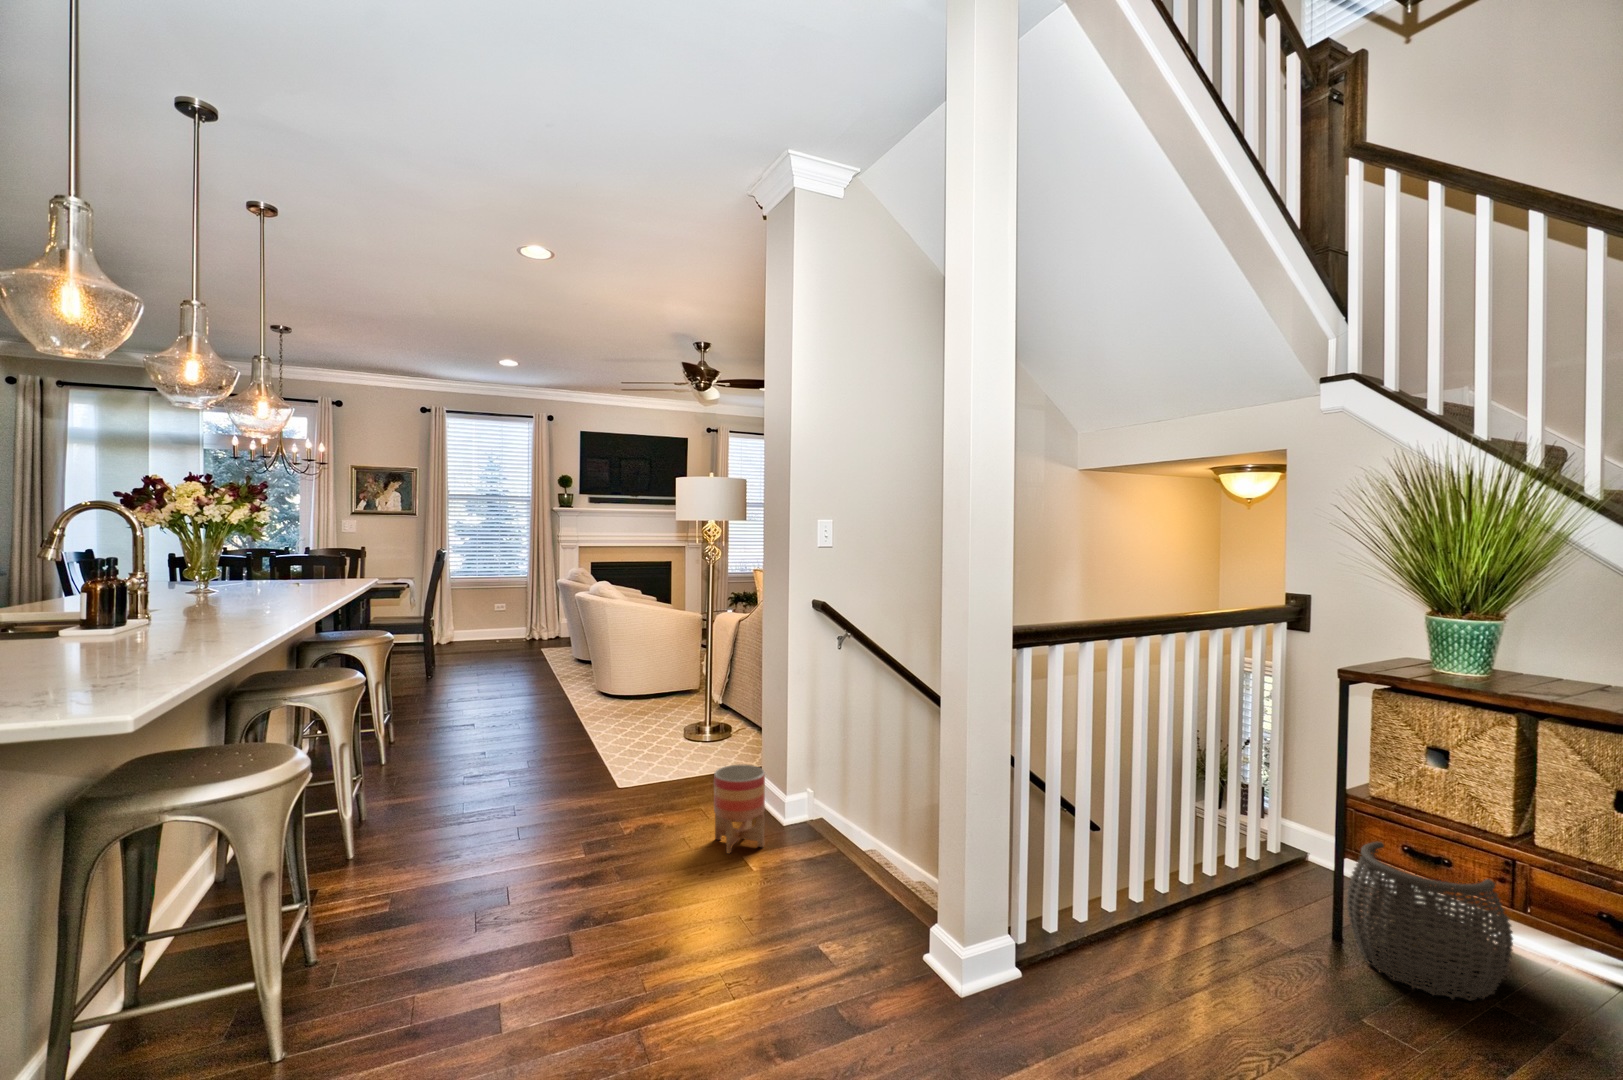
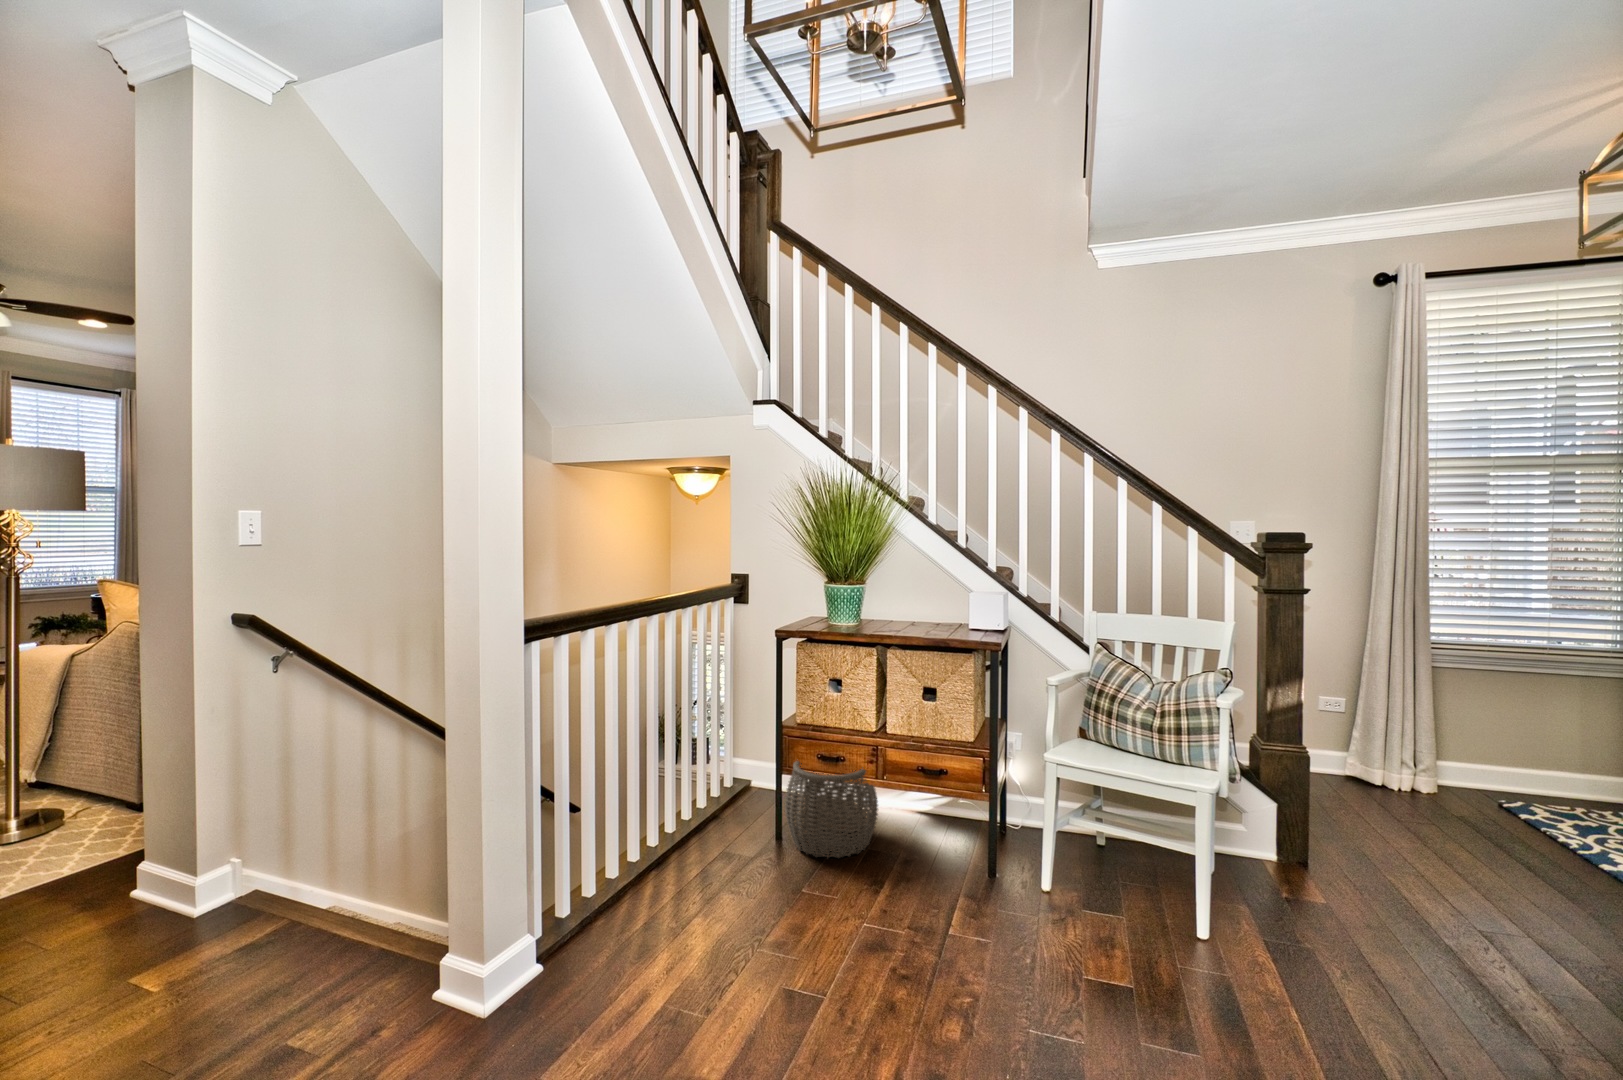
planter: present [714,765,765,854] -> none [67,848,167,981]

